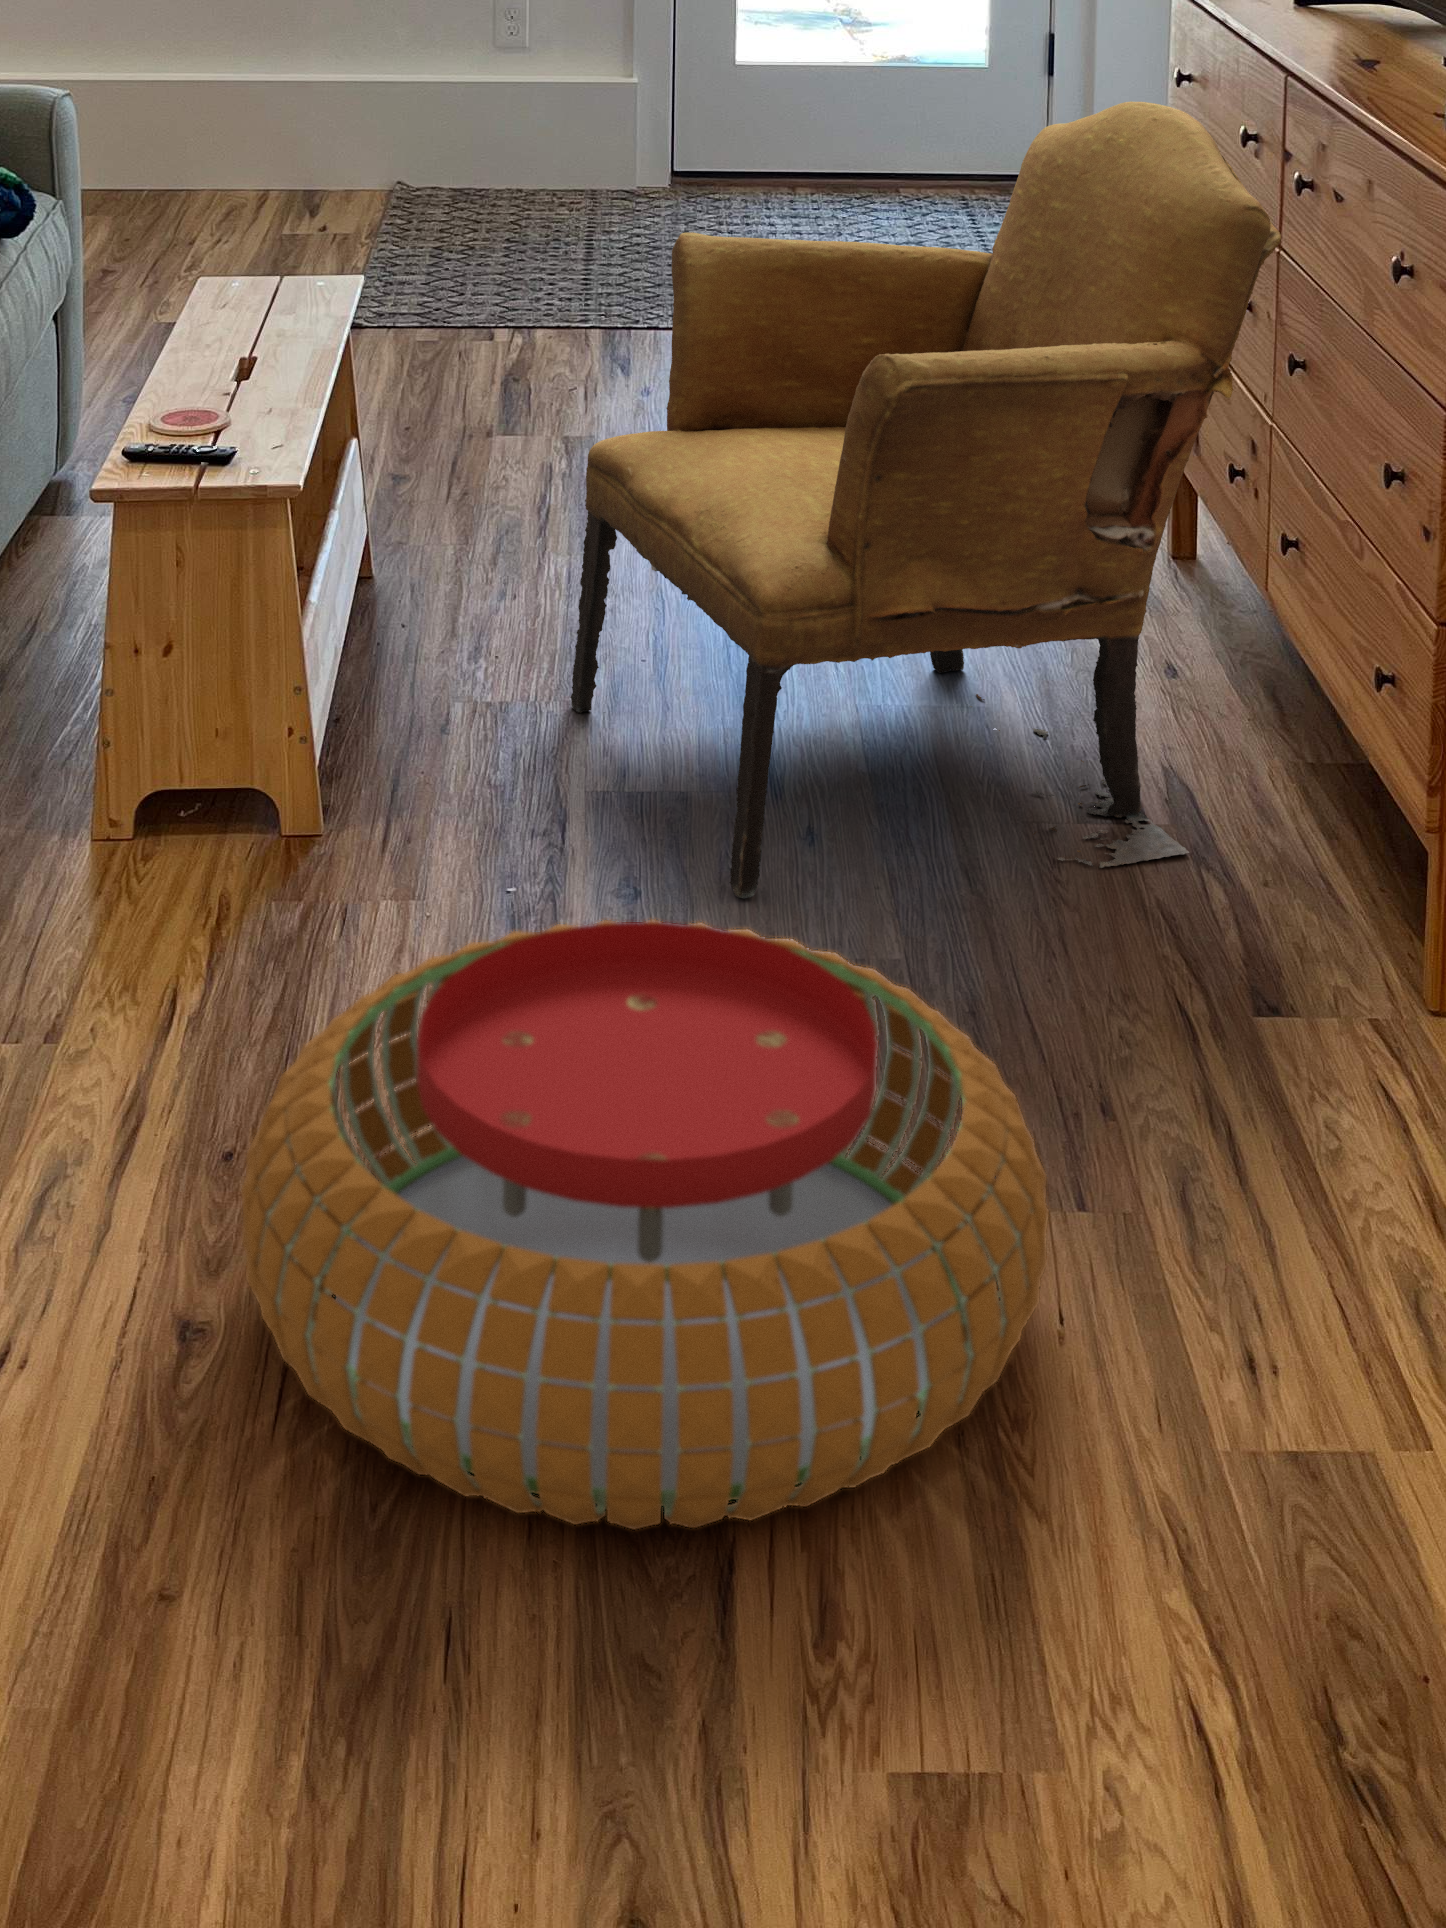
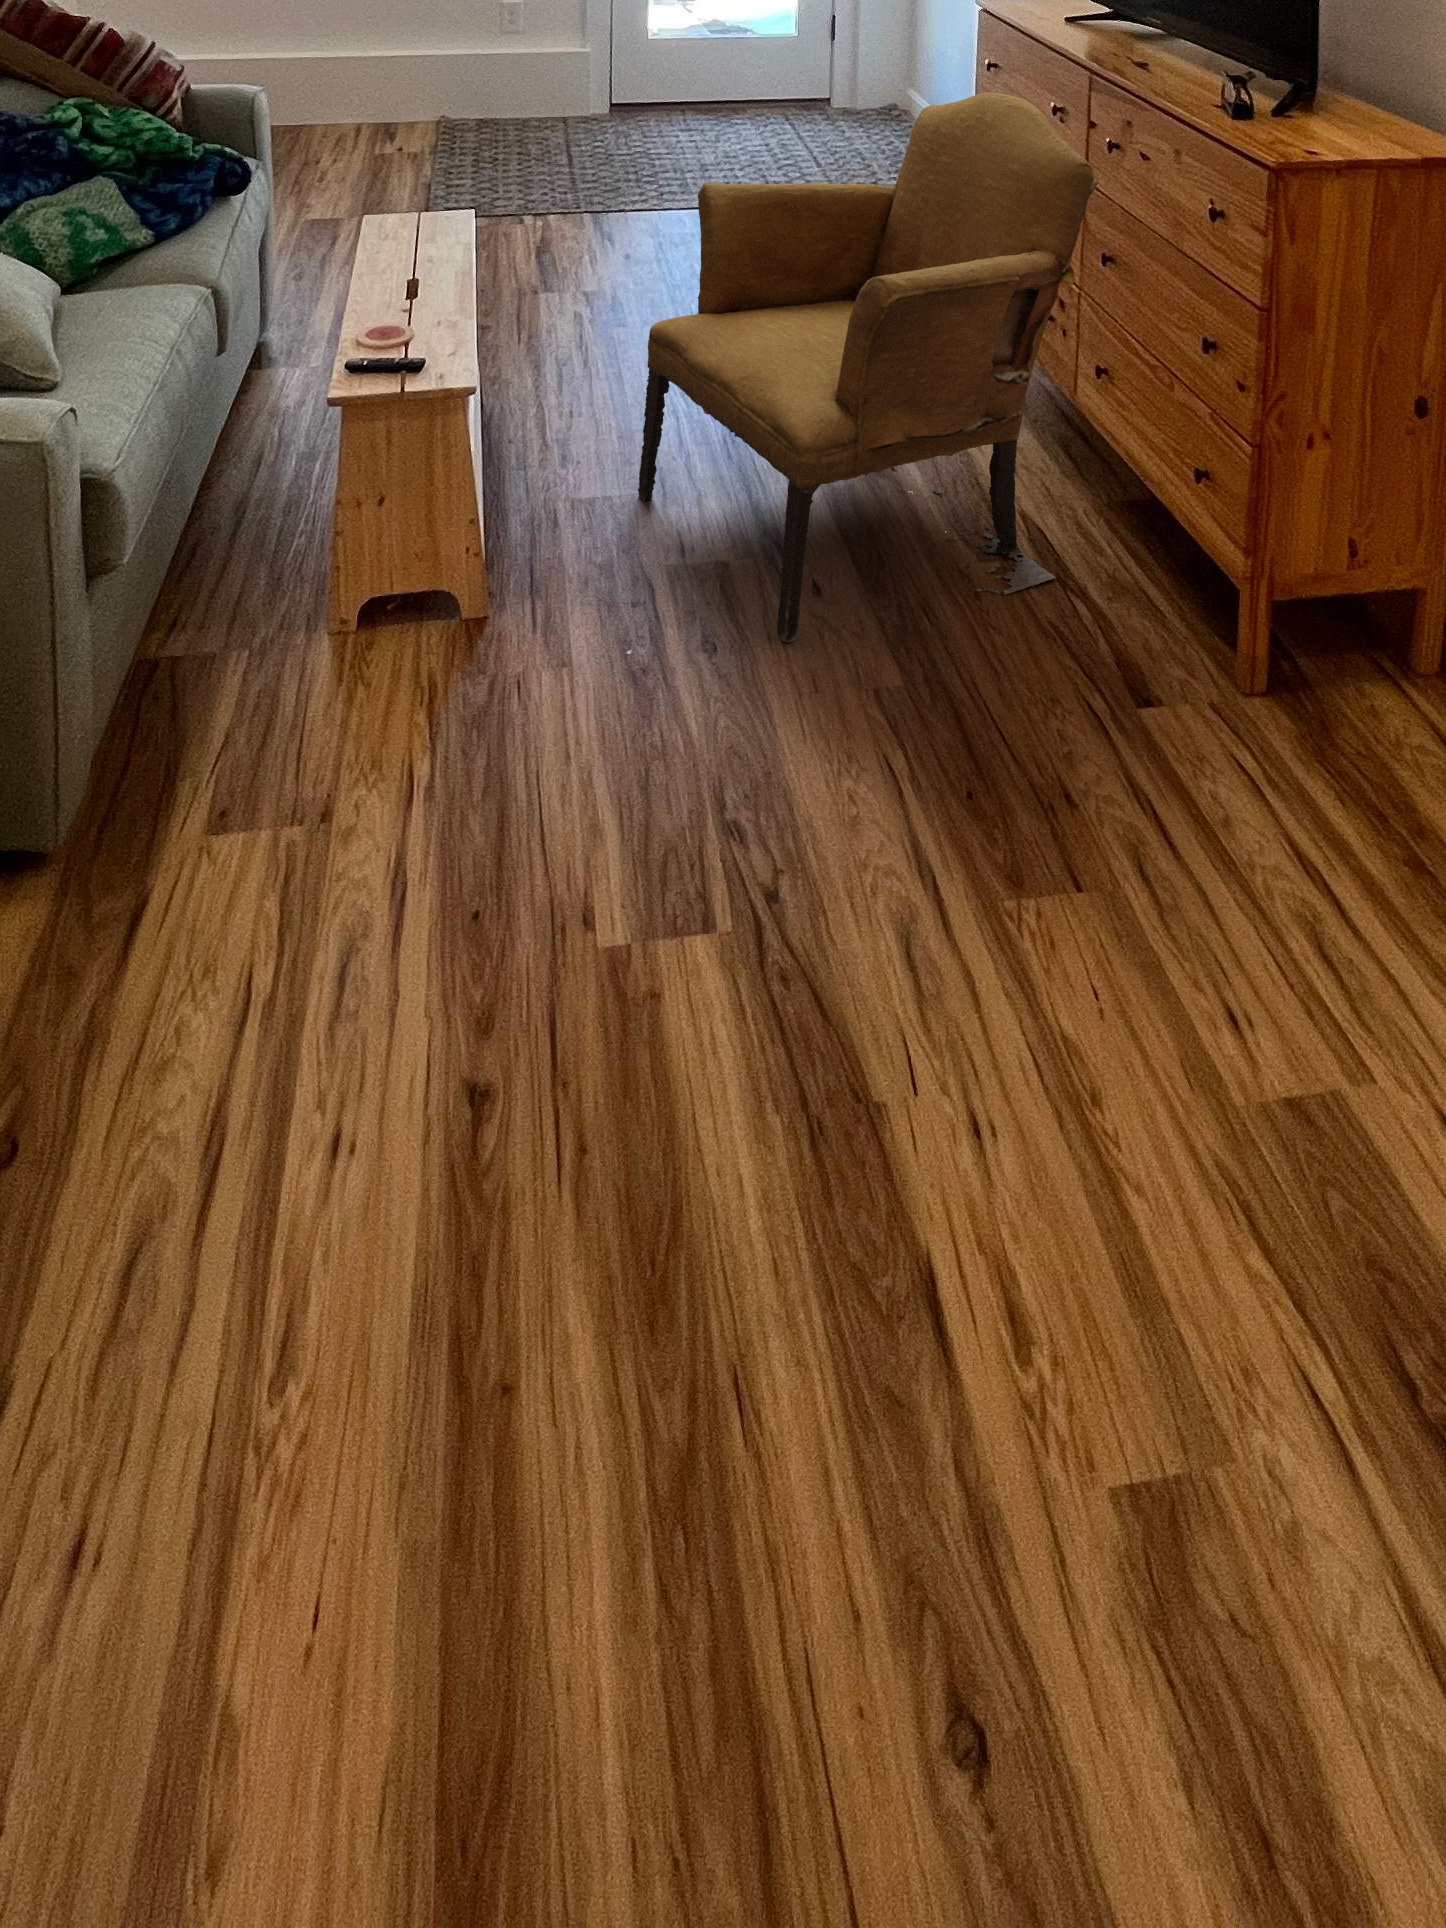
pouf: present [241,919,1049,1529] -> none [517,704,1106,1262]

